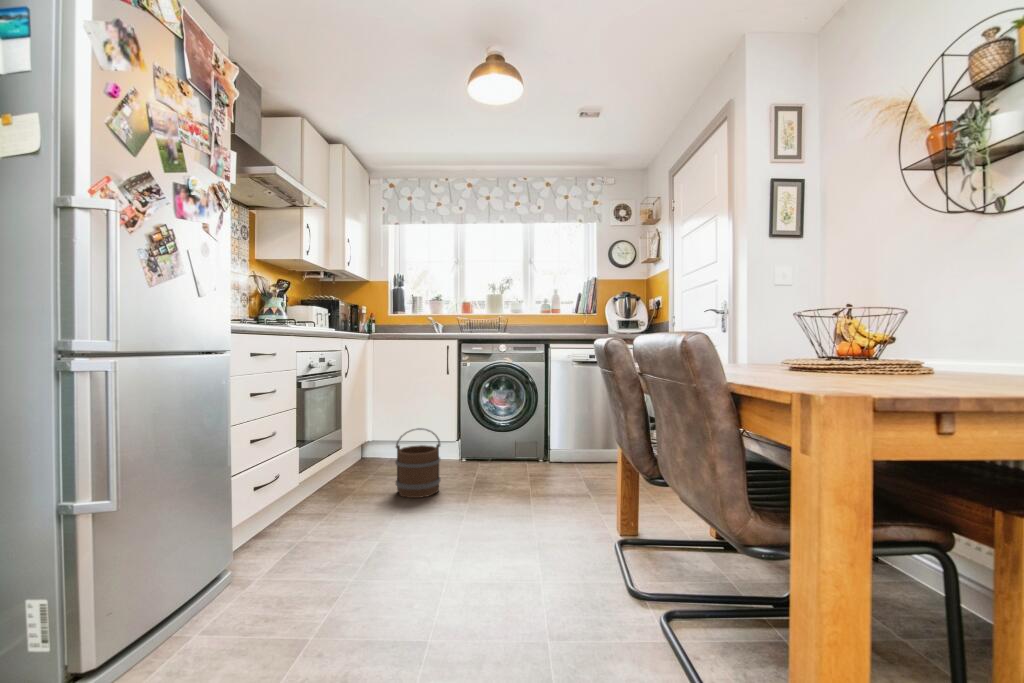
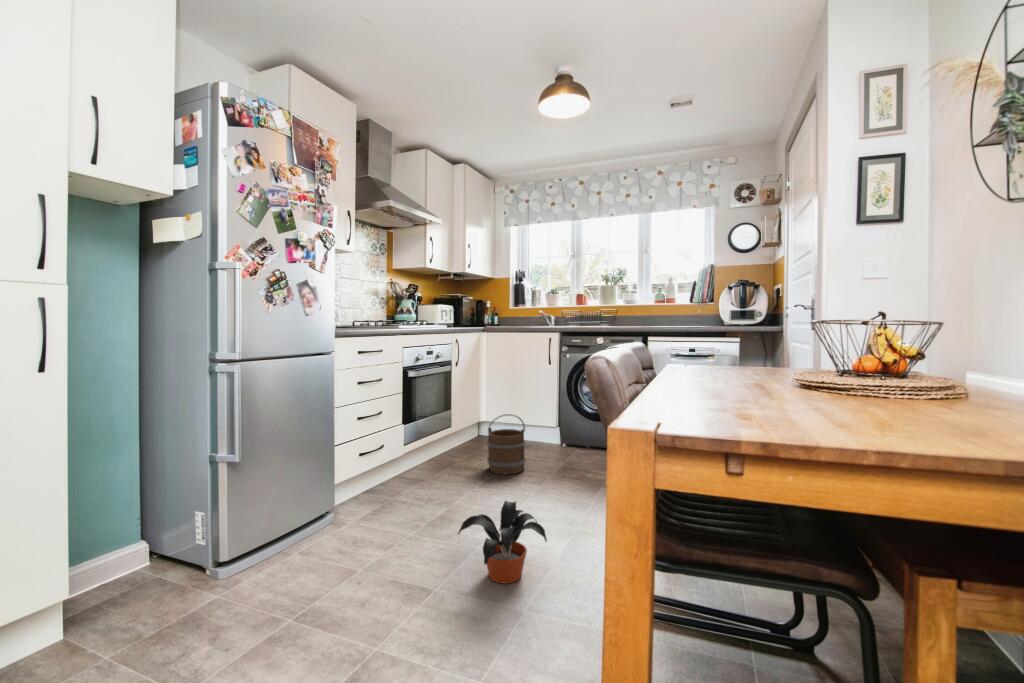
potted plant: none [452,521,556,623] -> present [458,501,547,583]

